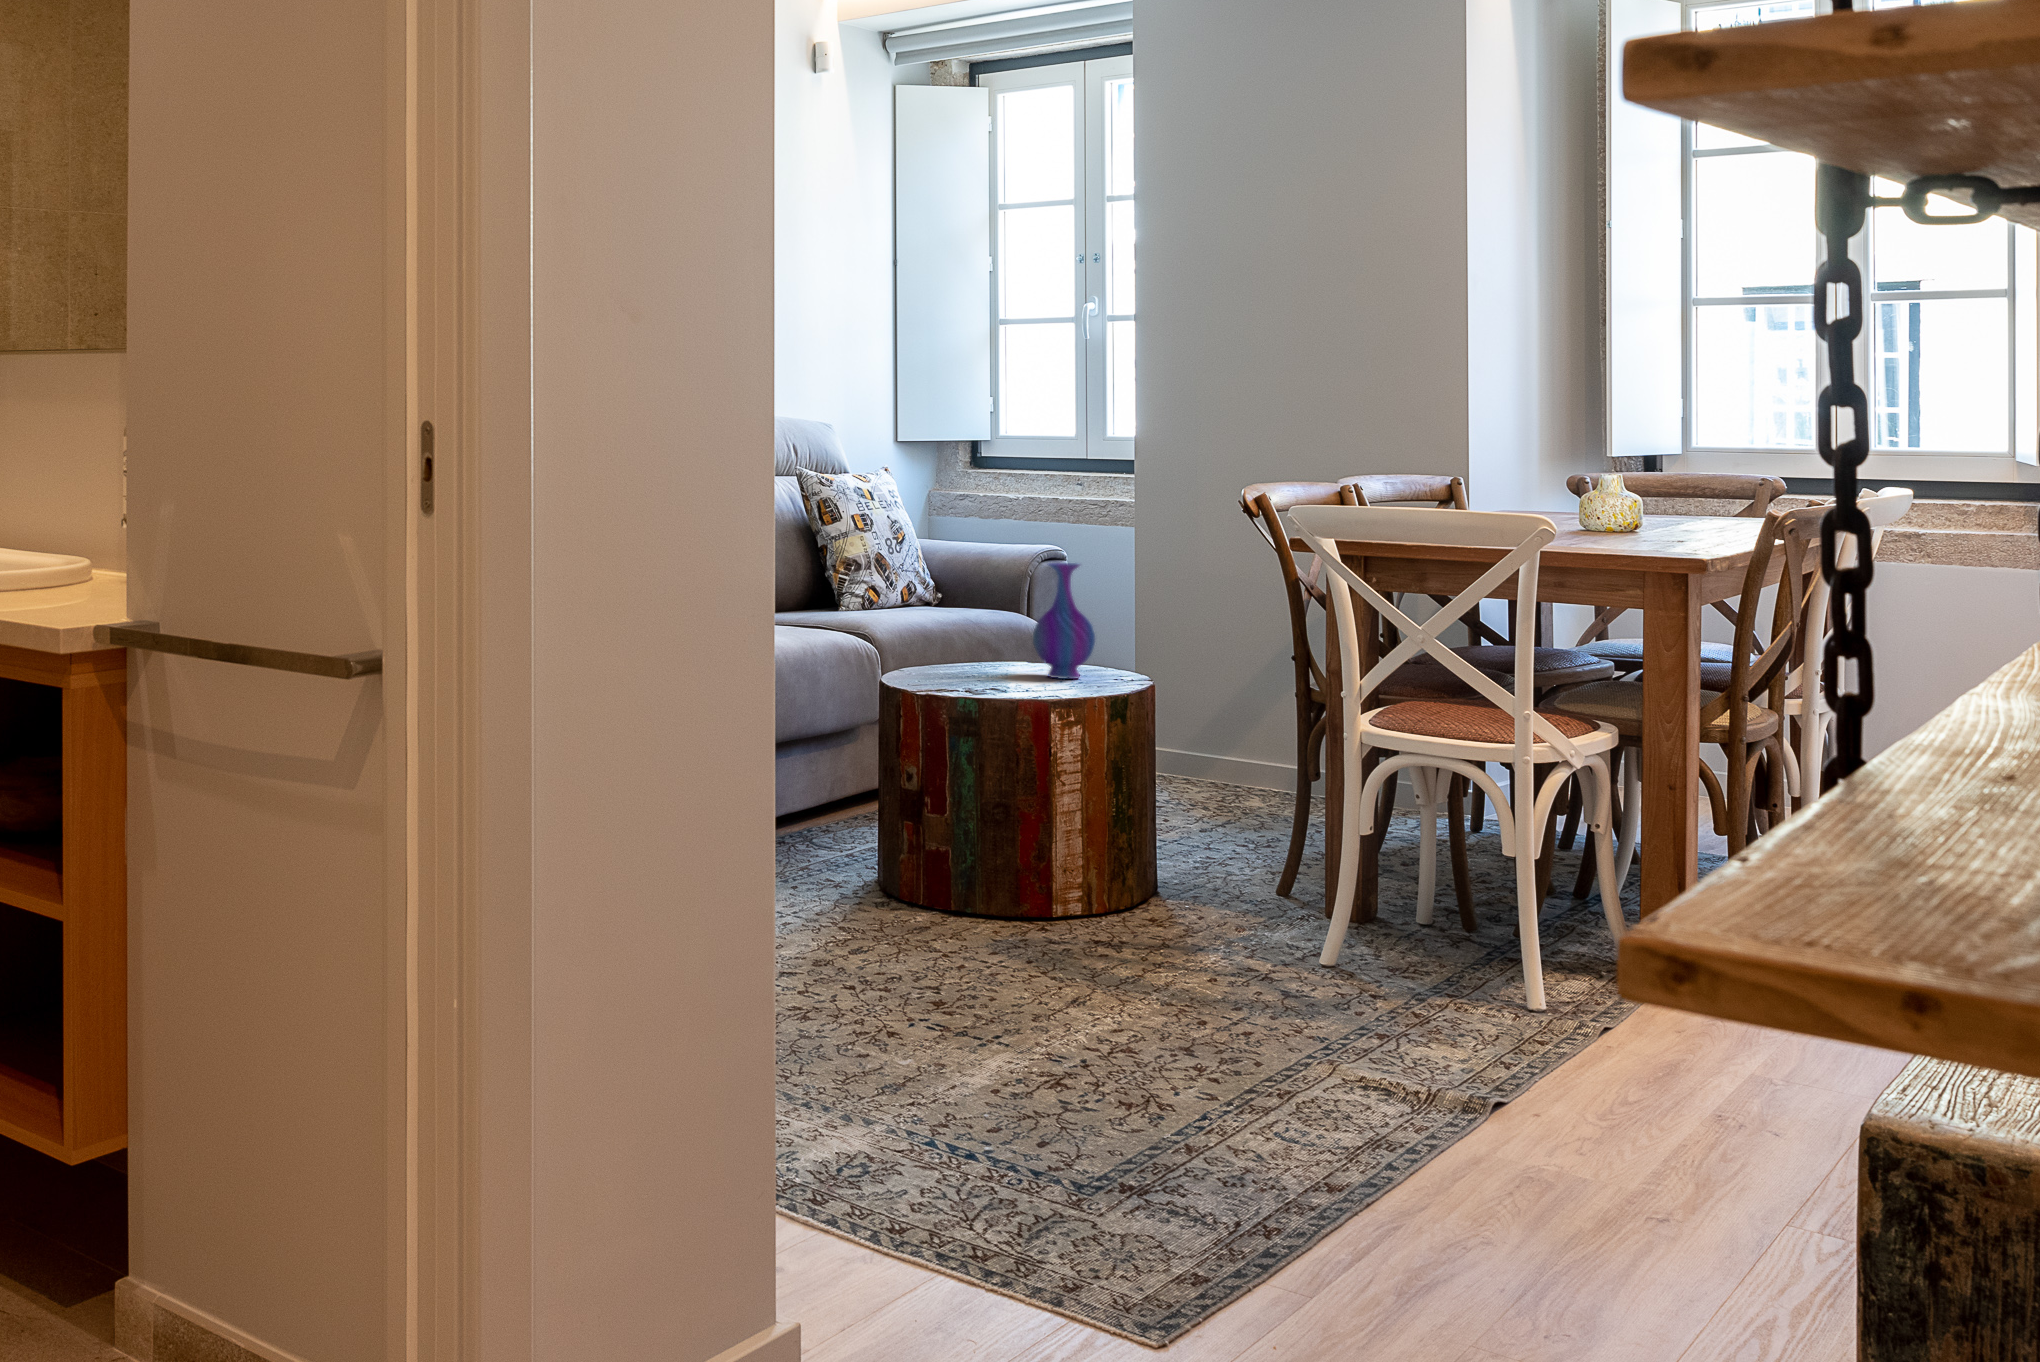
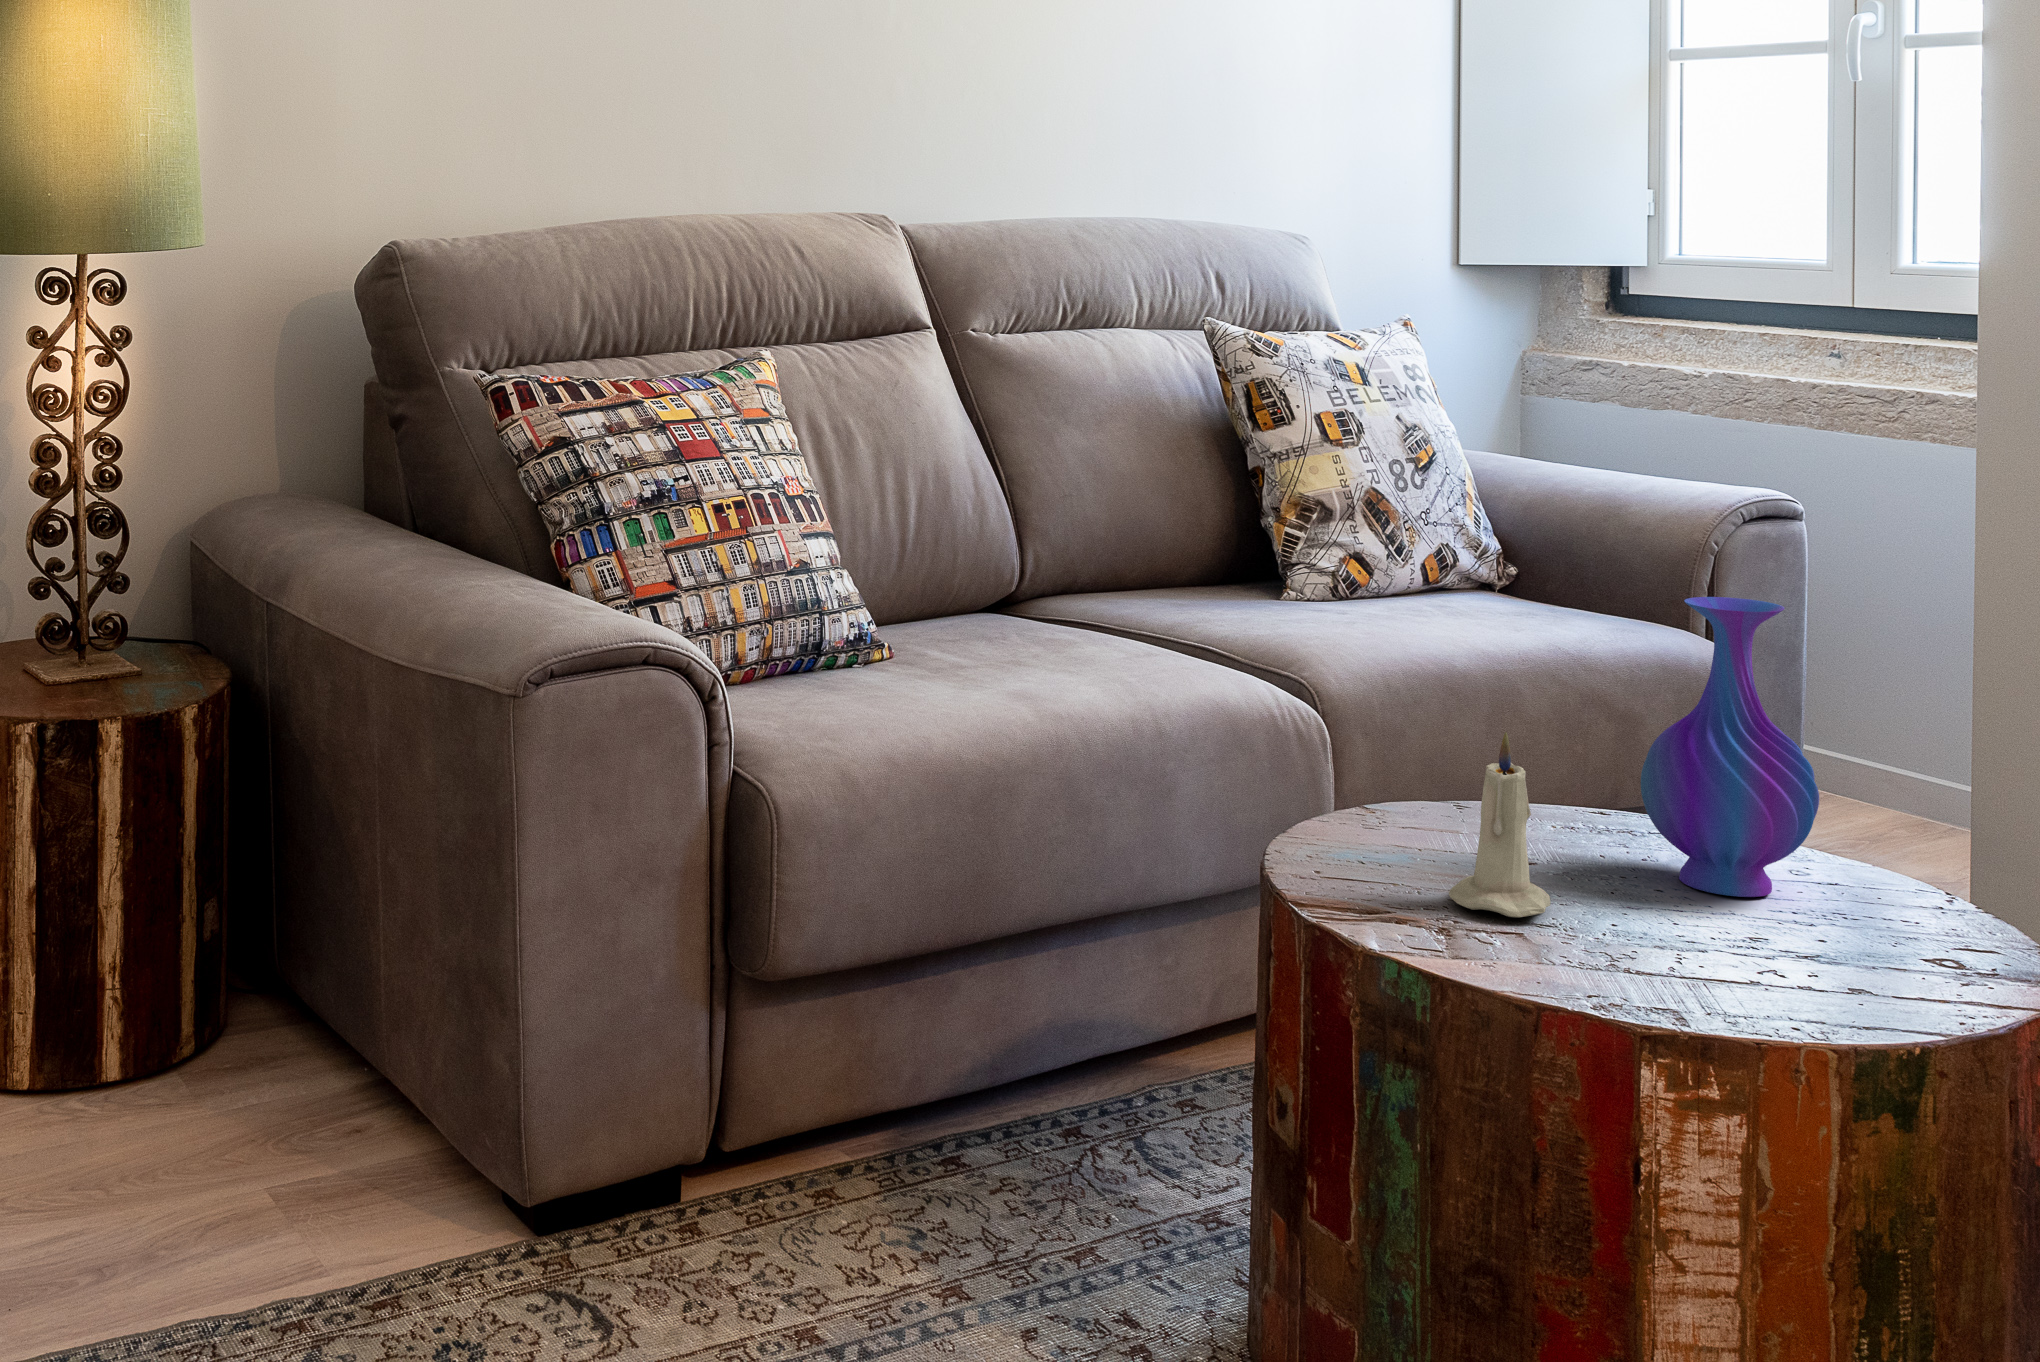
candle: none [970,612,1007,683] -> present [1449,732,1550,917]

